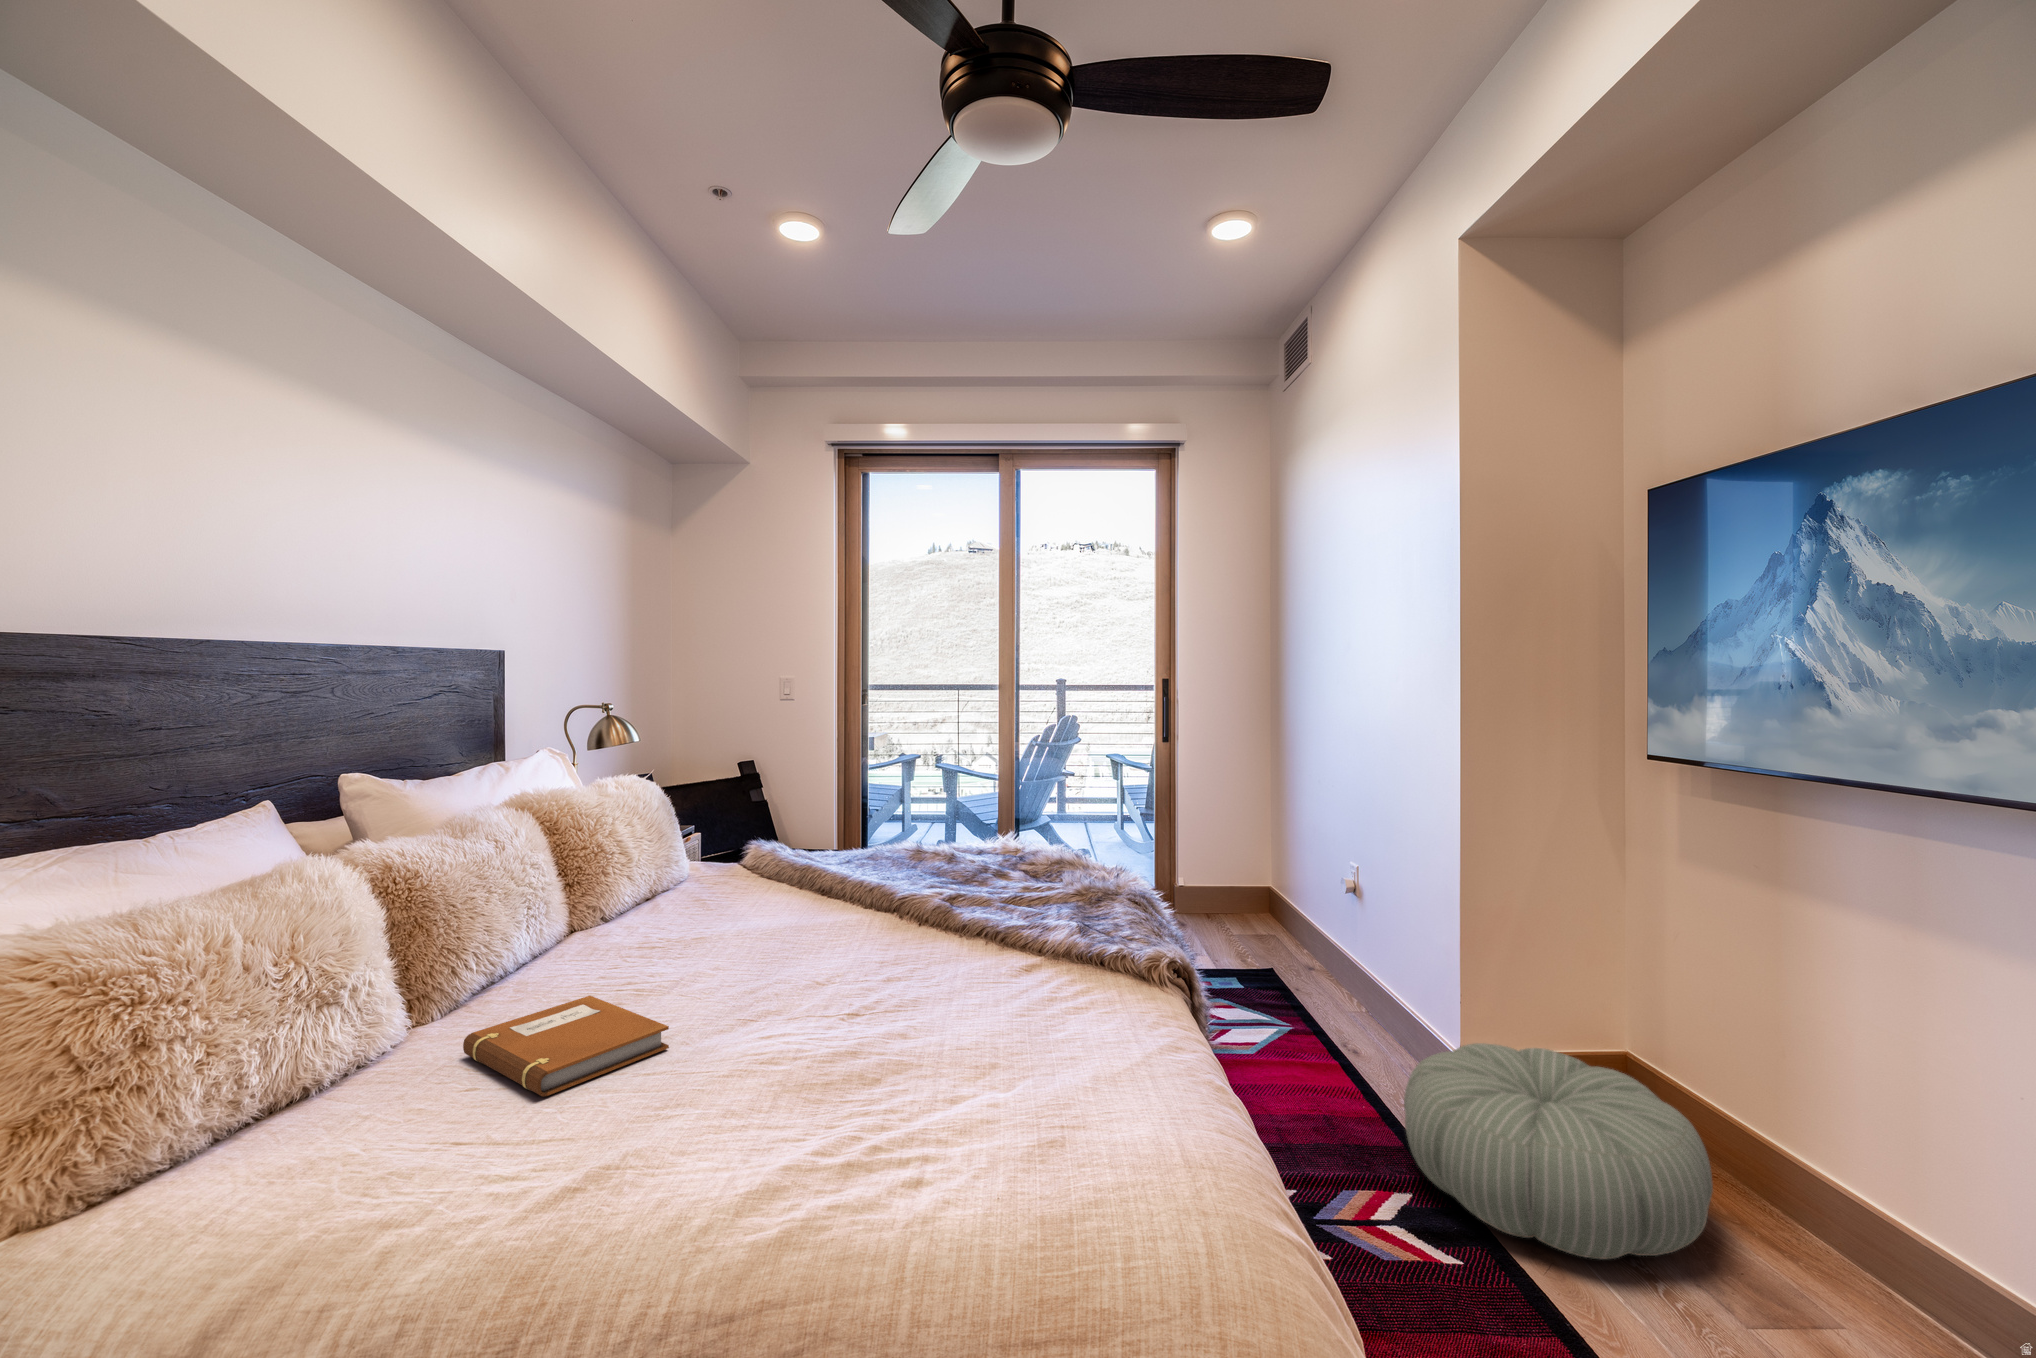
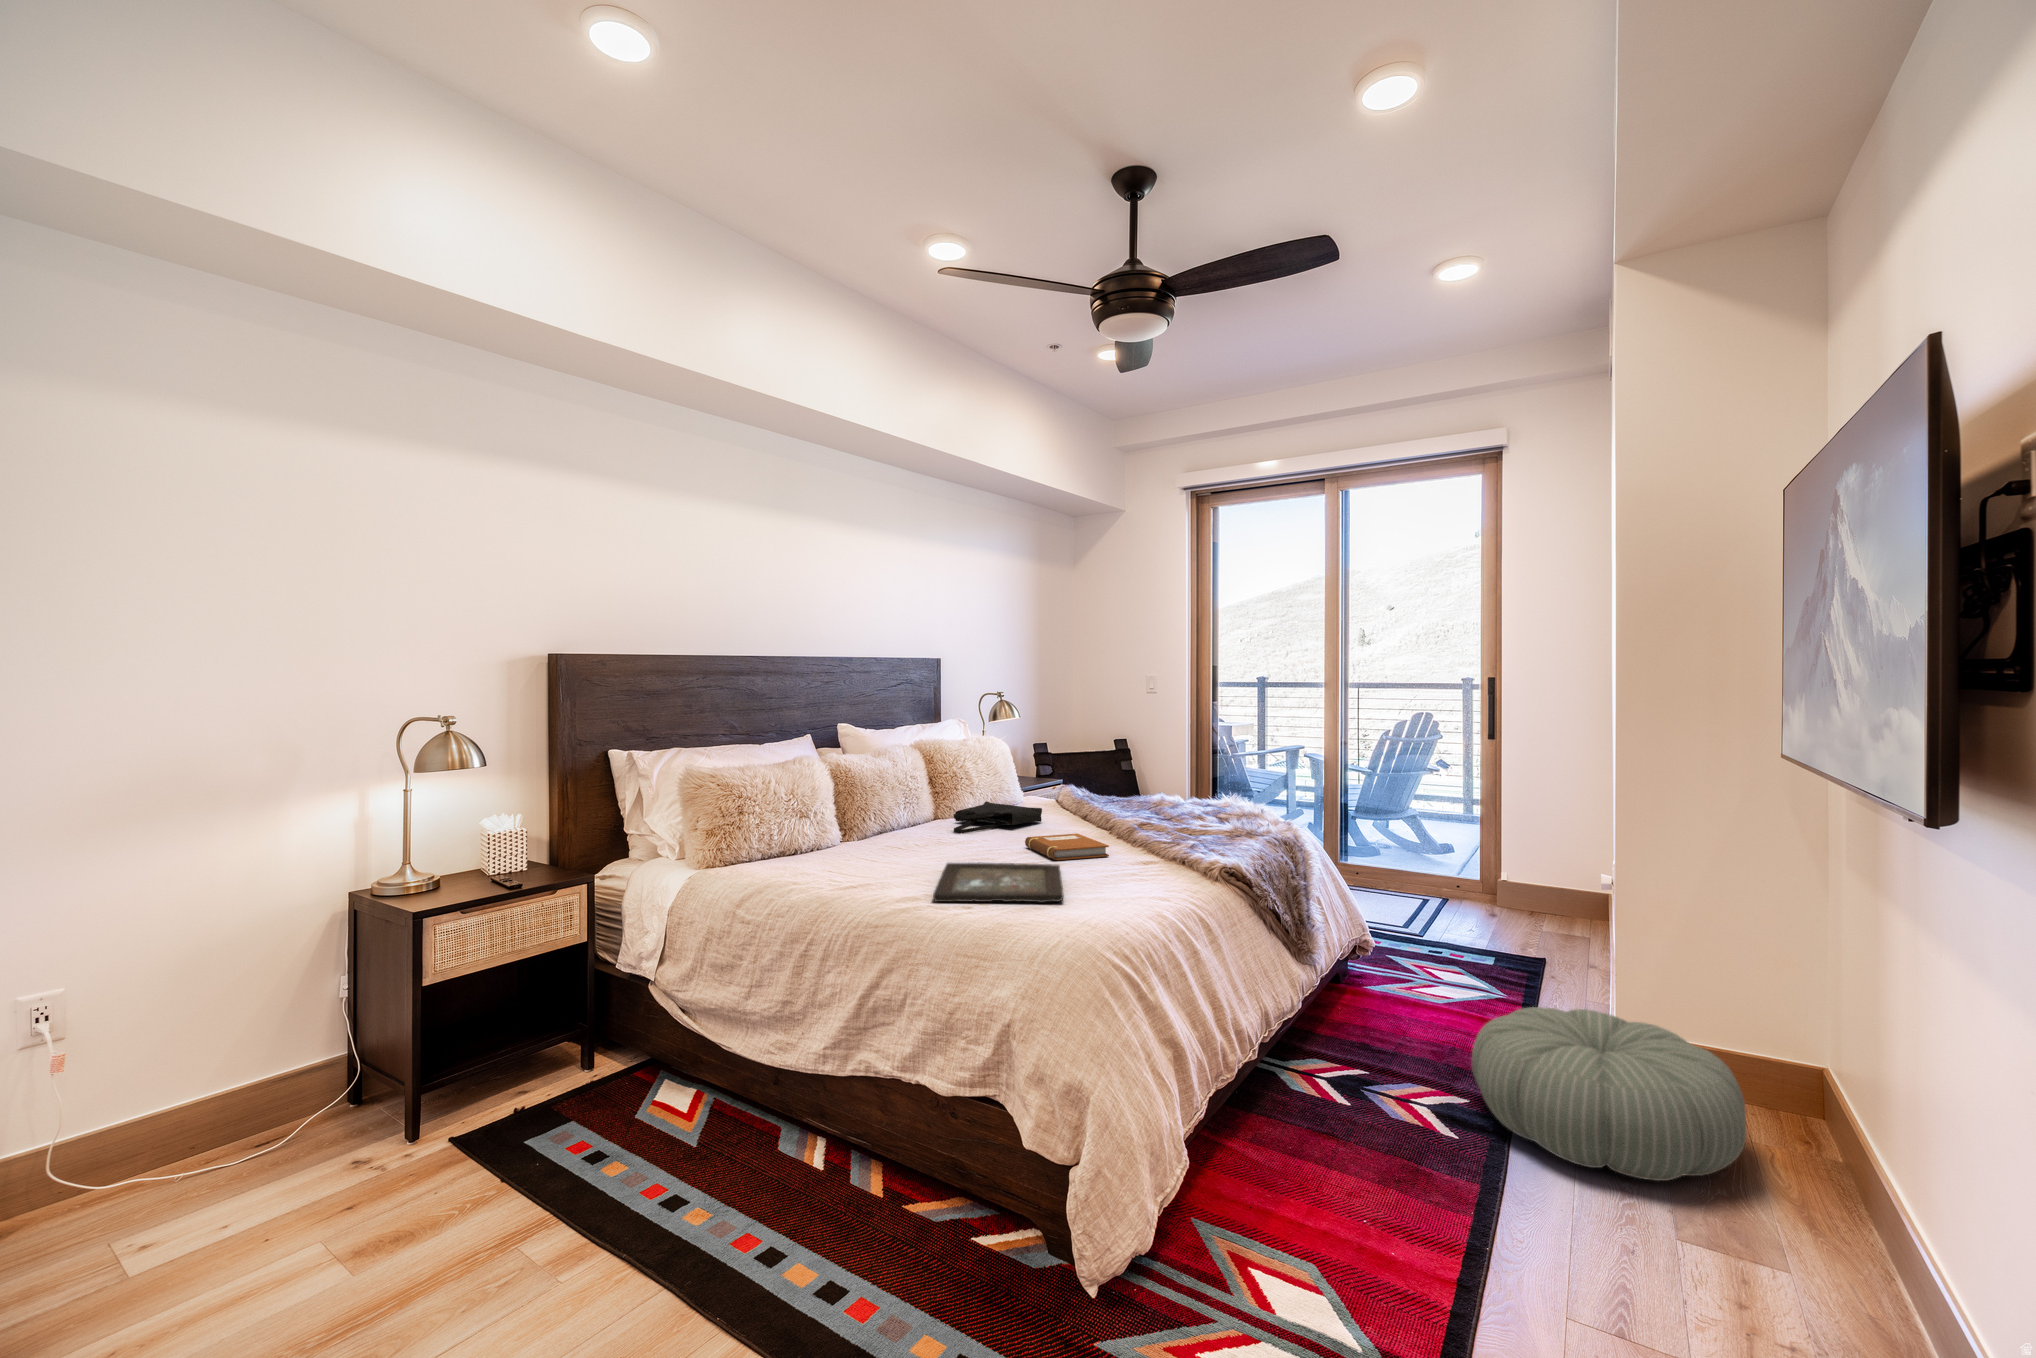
tote bag: none [620,885,765,958] -> present [954,801,1042,833]
notebook: present [463,996,669,1097] -> present [1025,834,1109,860]
tray: none [728,1006,1056,1192] -> present [933,862,1064,903]

